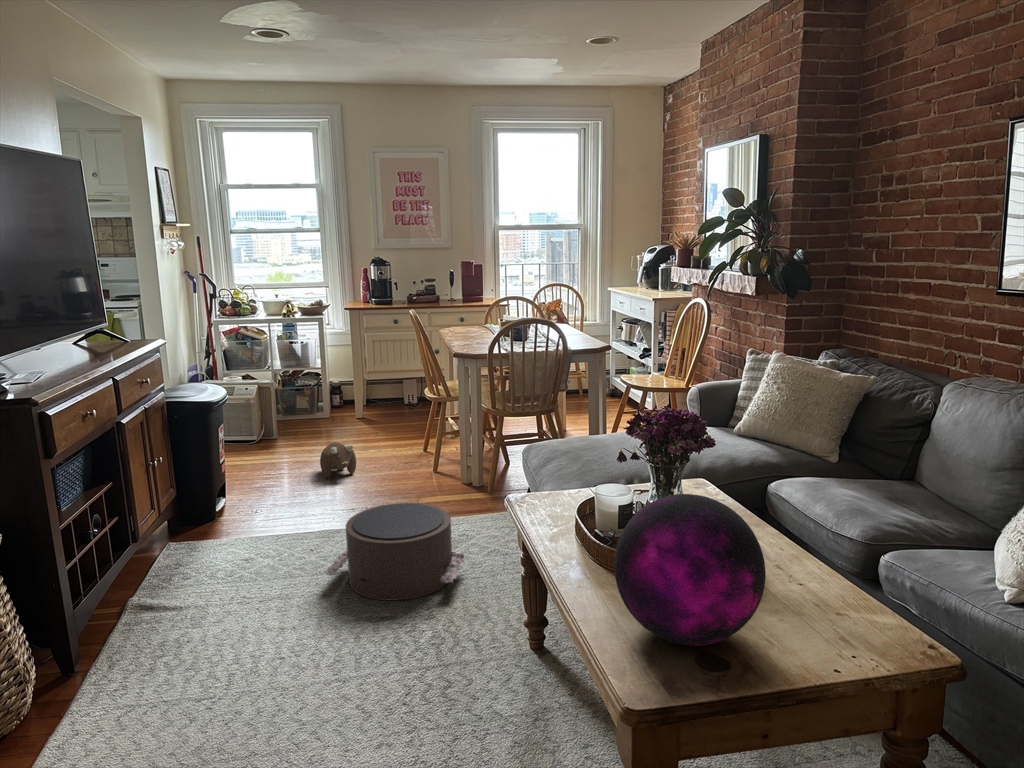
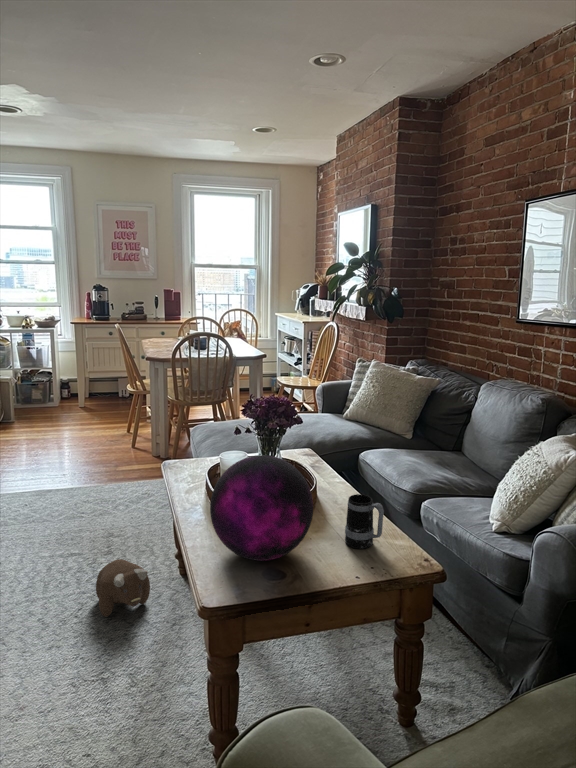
plush toy: present [320,442,356,478] -> present [96,559,150,617]
pouf: present [326,503,465,601] -> none [30,470,142,543]
mug: none [802,550,867,630] -> present [345,494,384,549]

